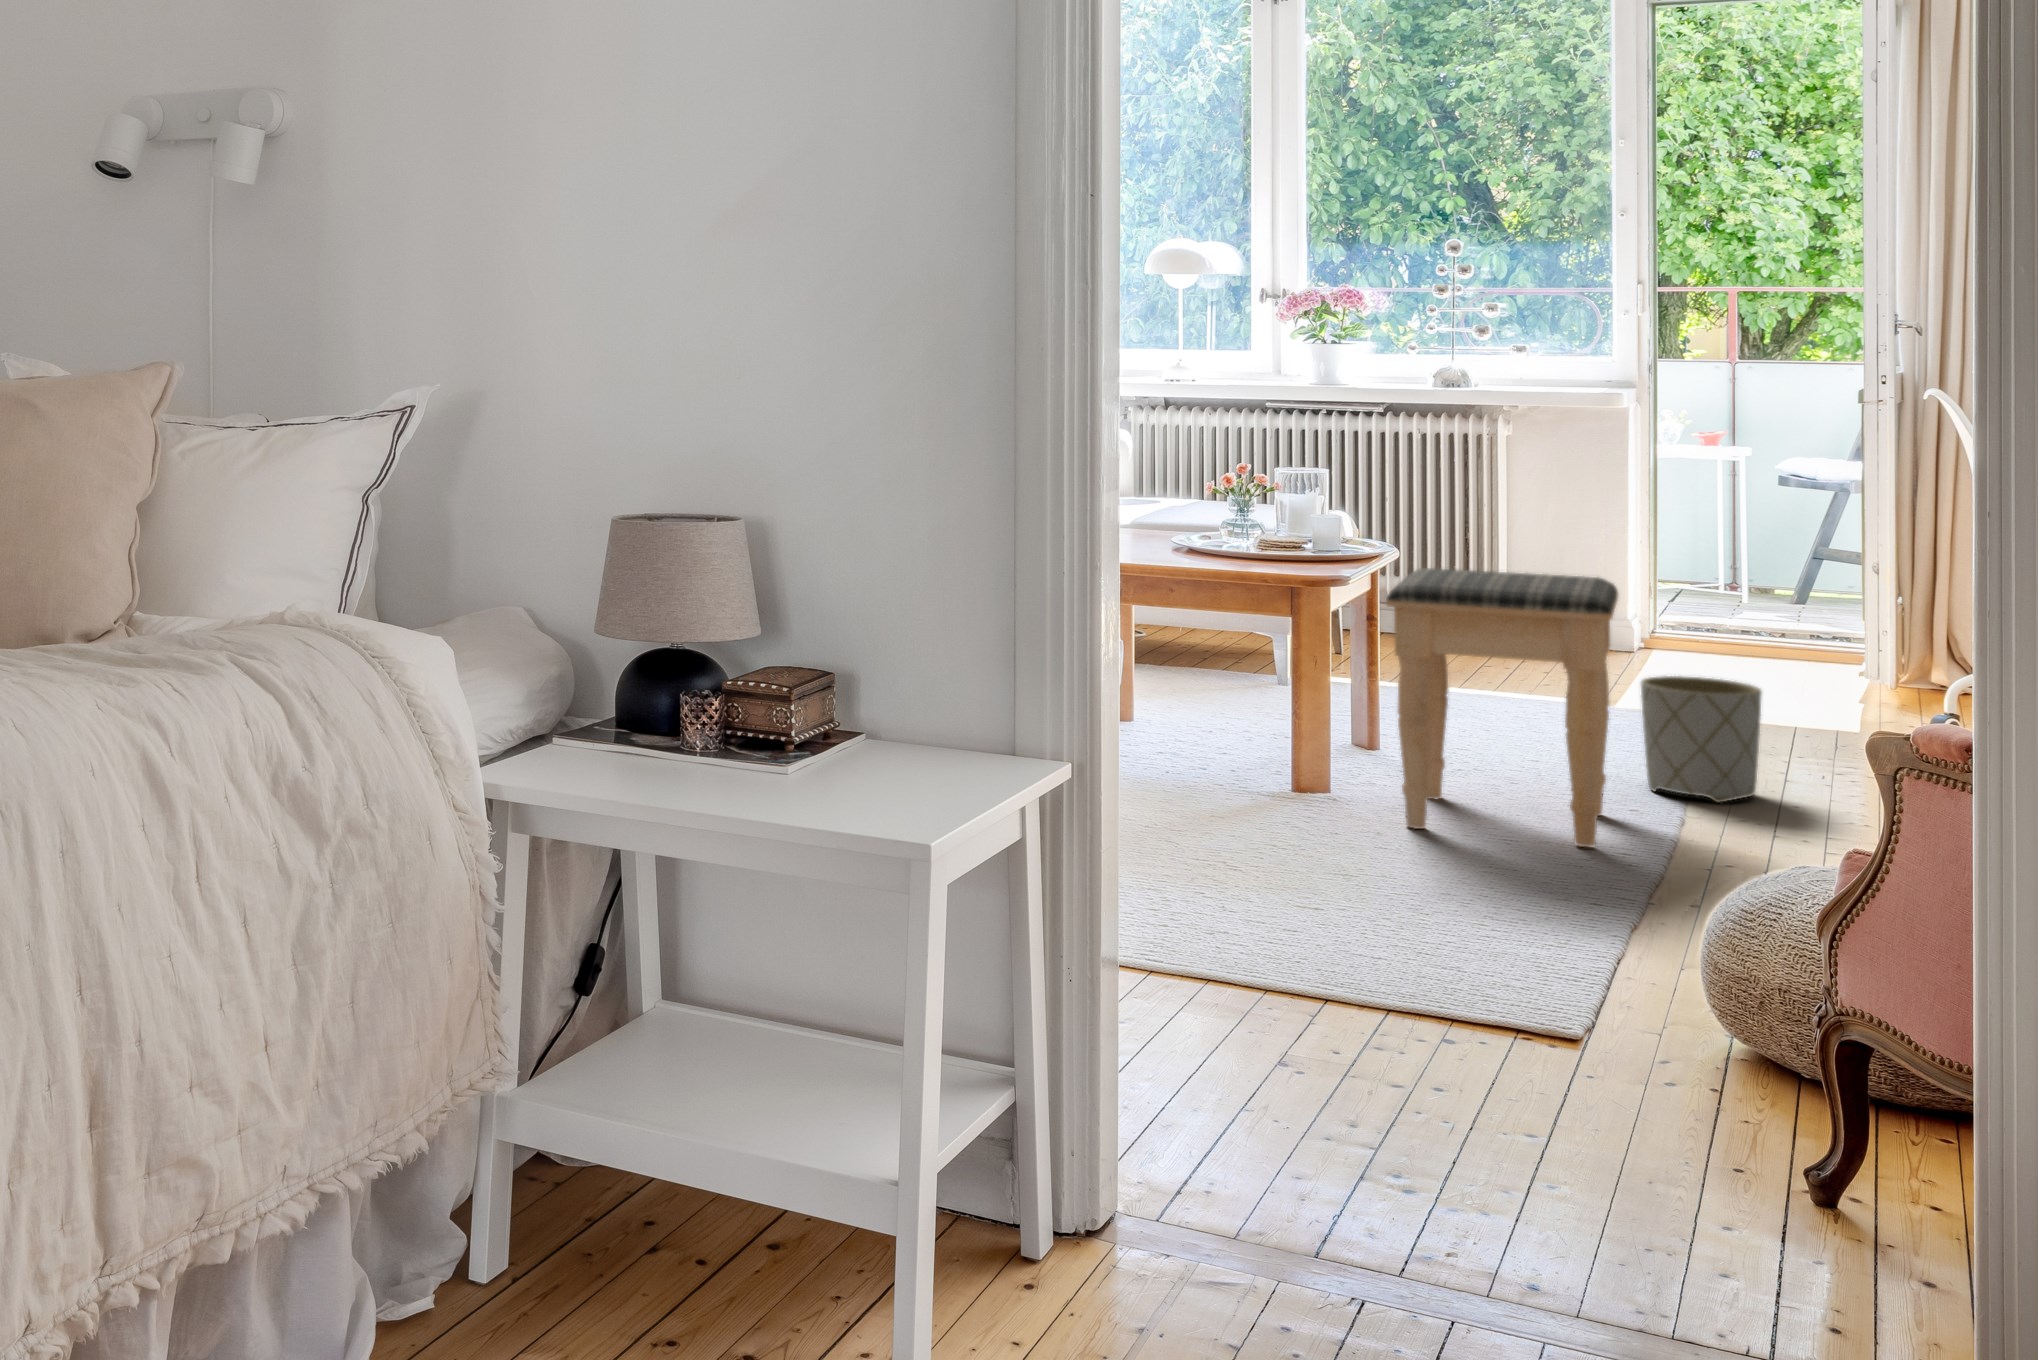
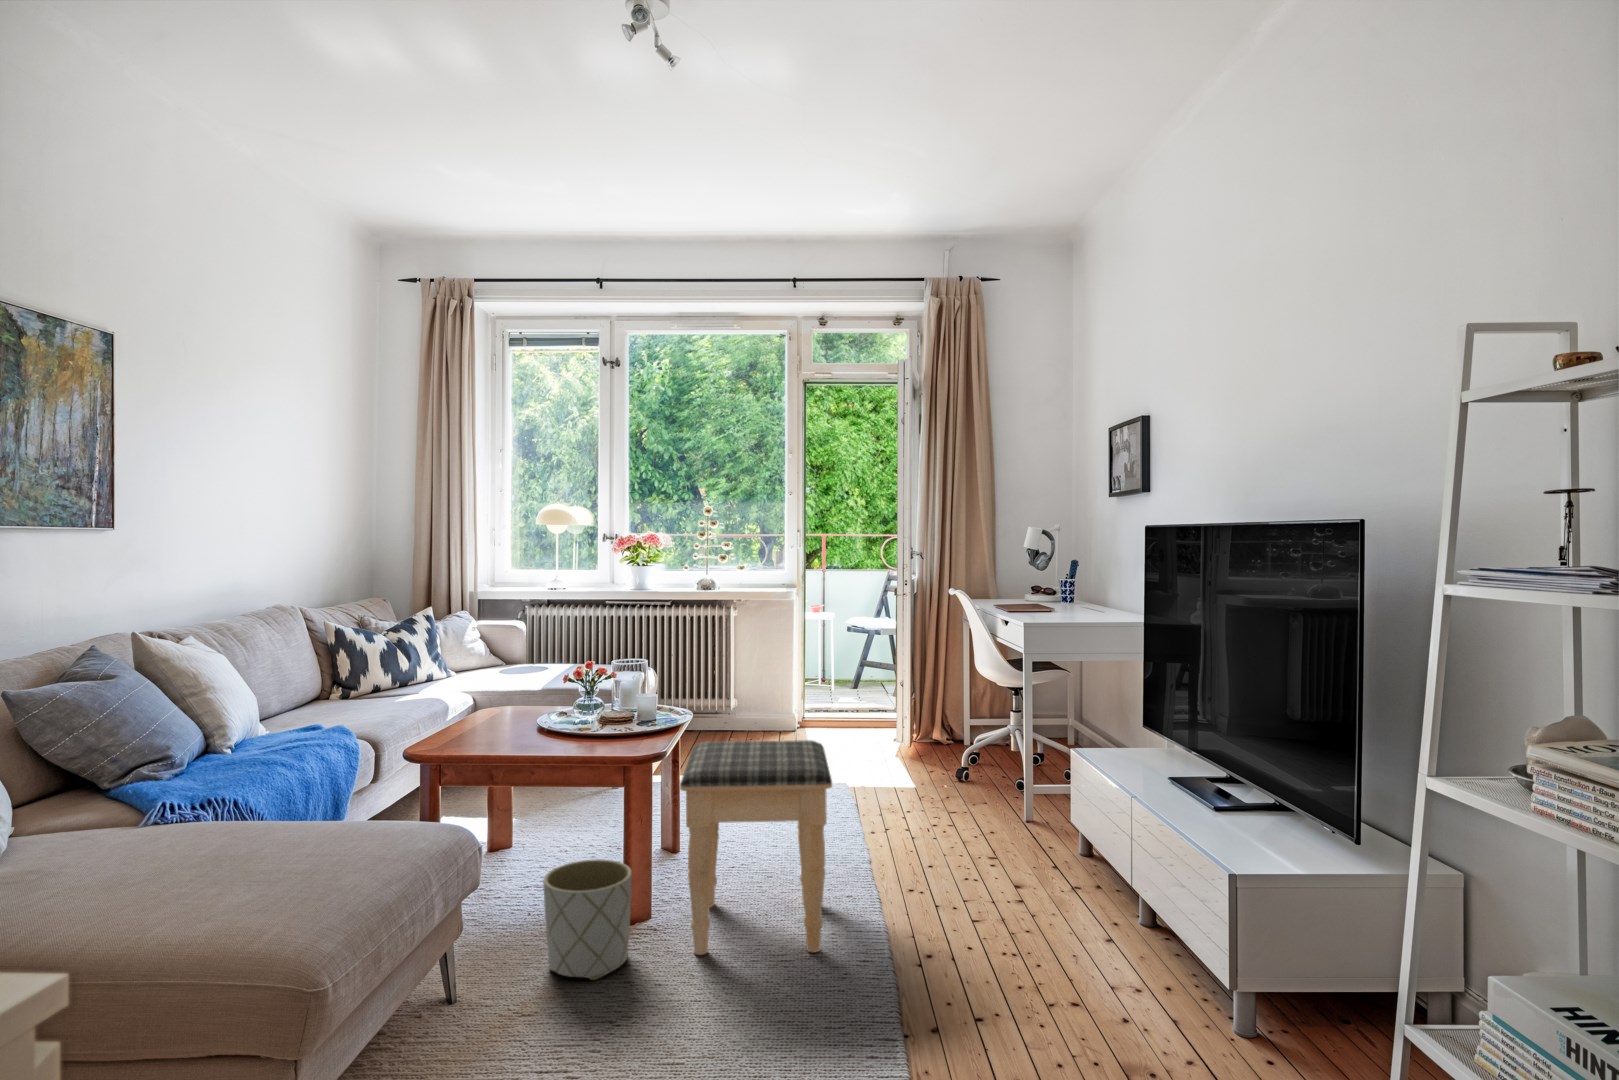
planter: present [1641,676,1761,803] -> present [543,859,632,980]

